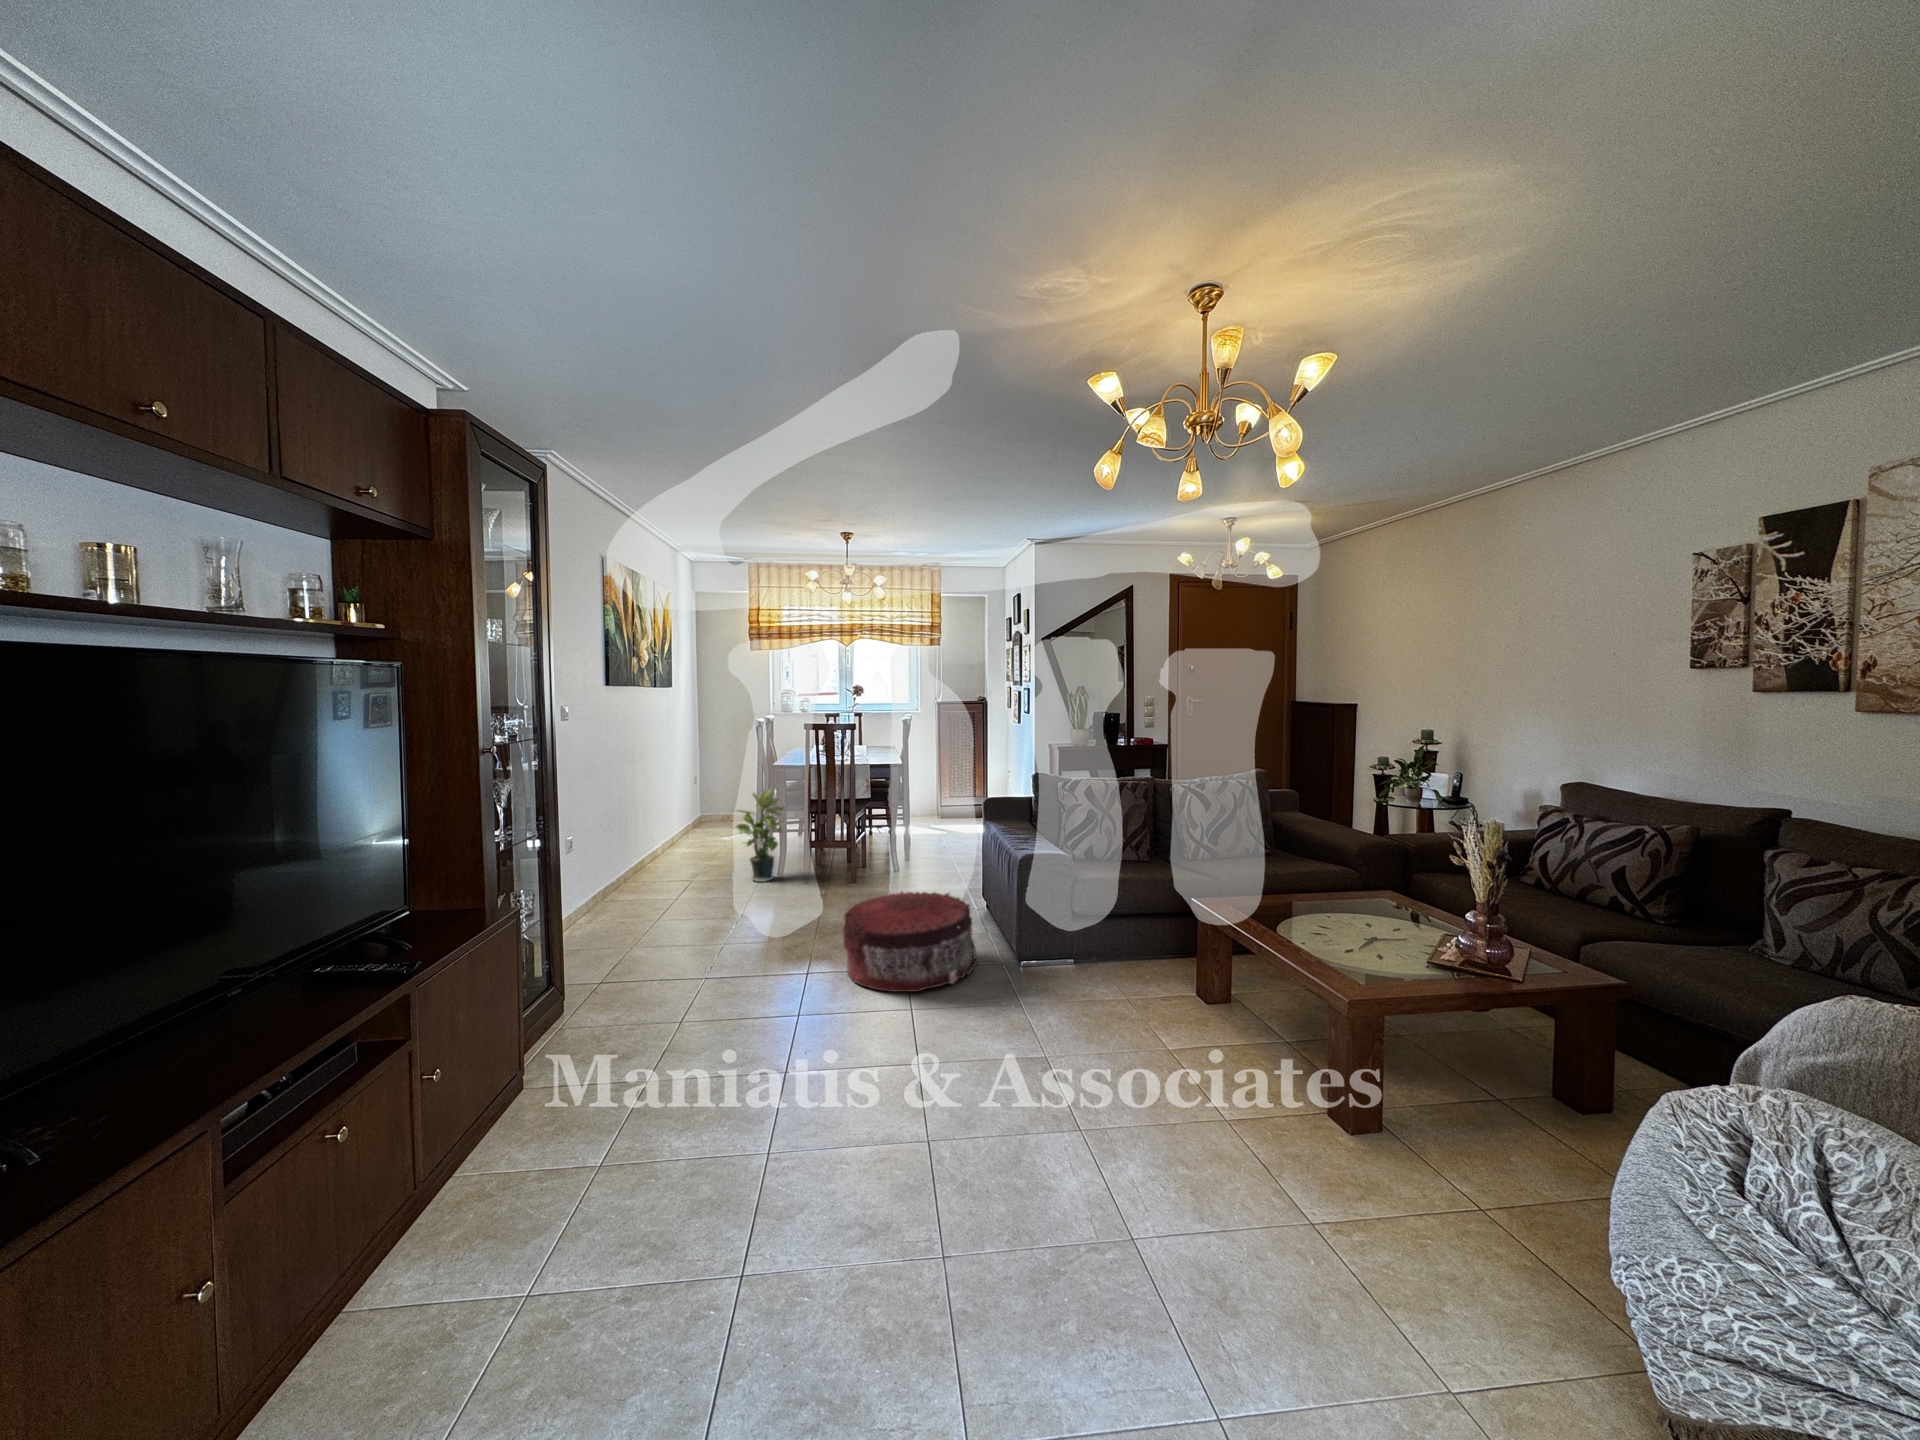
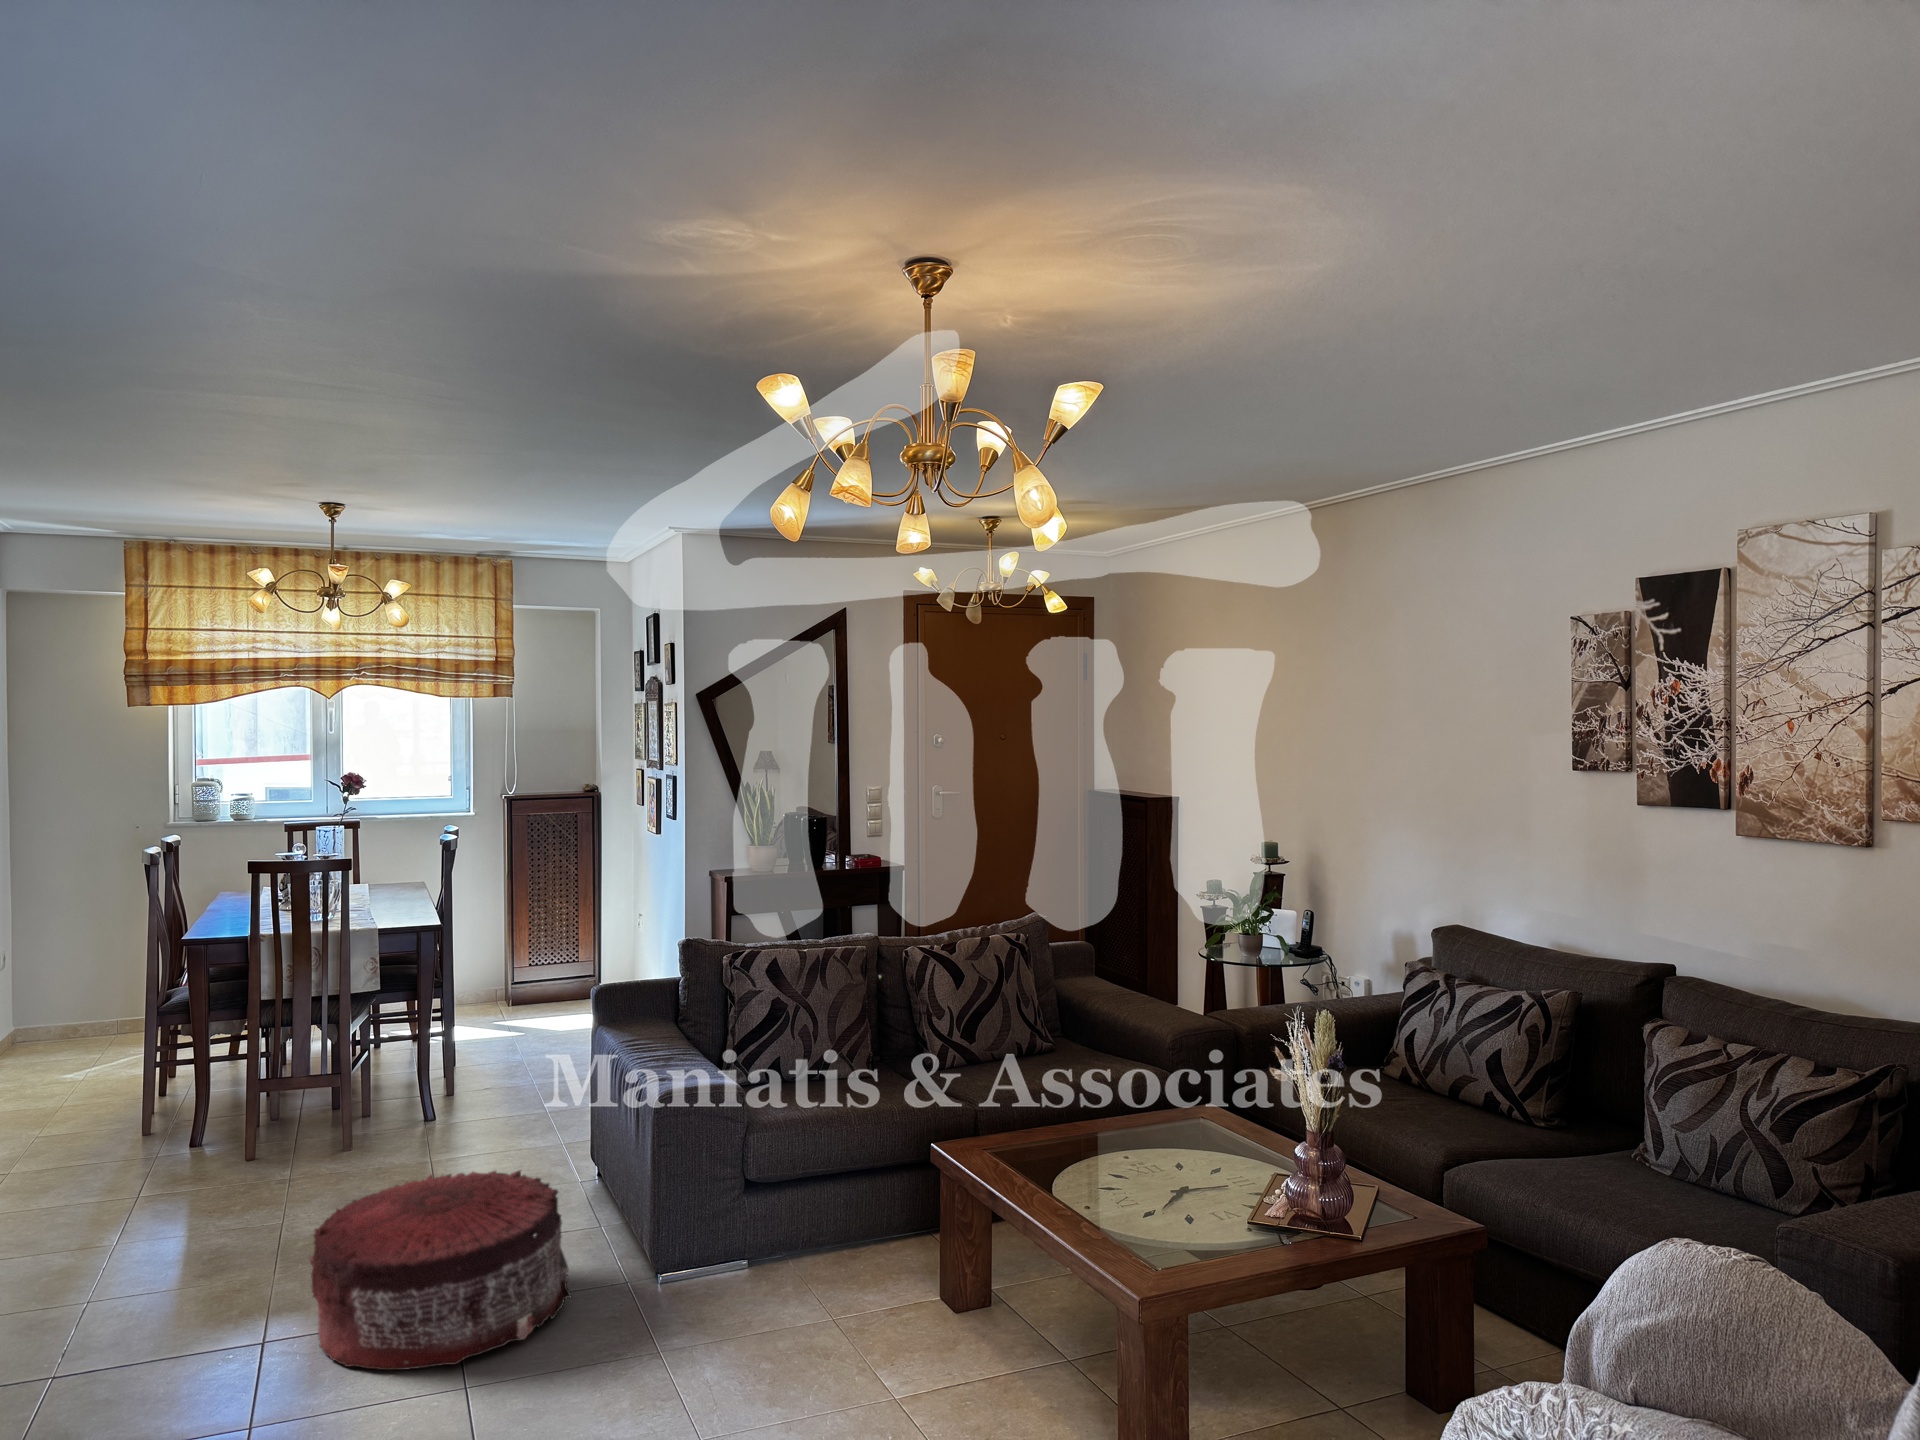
potted plant: present [736,788,785,882] -> none [84,982,197,1171]

